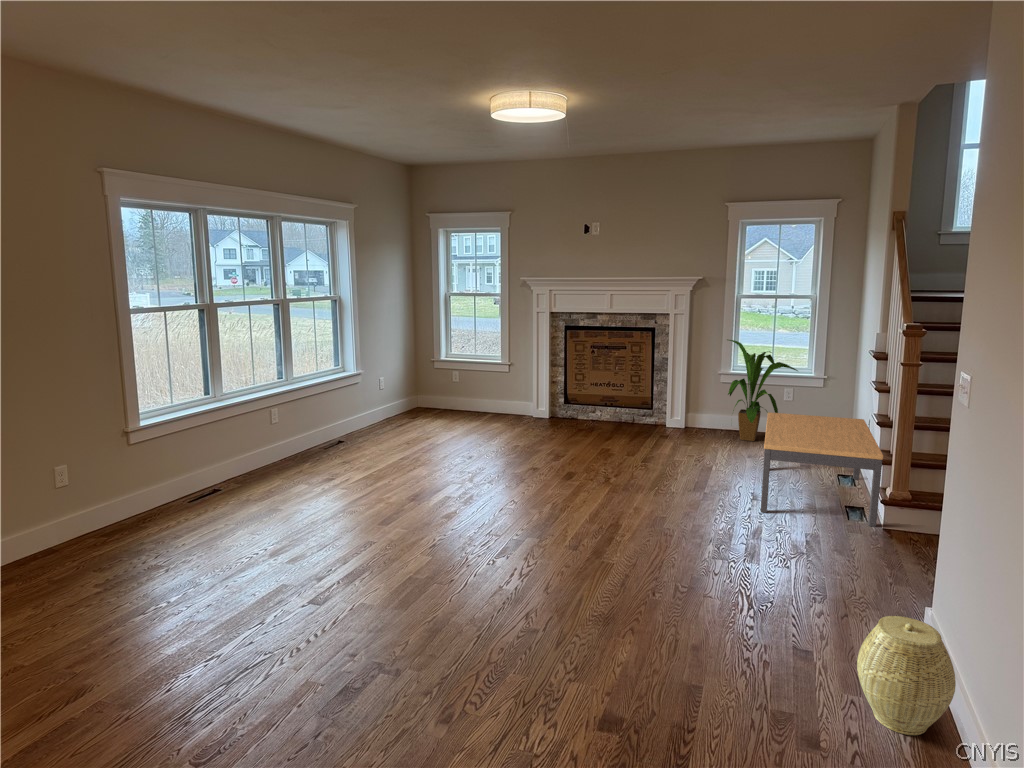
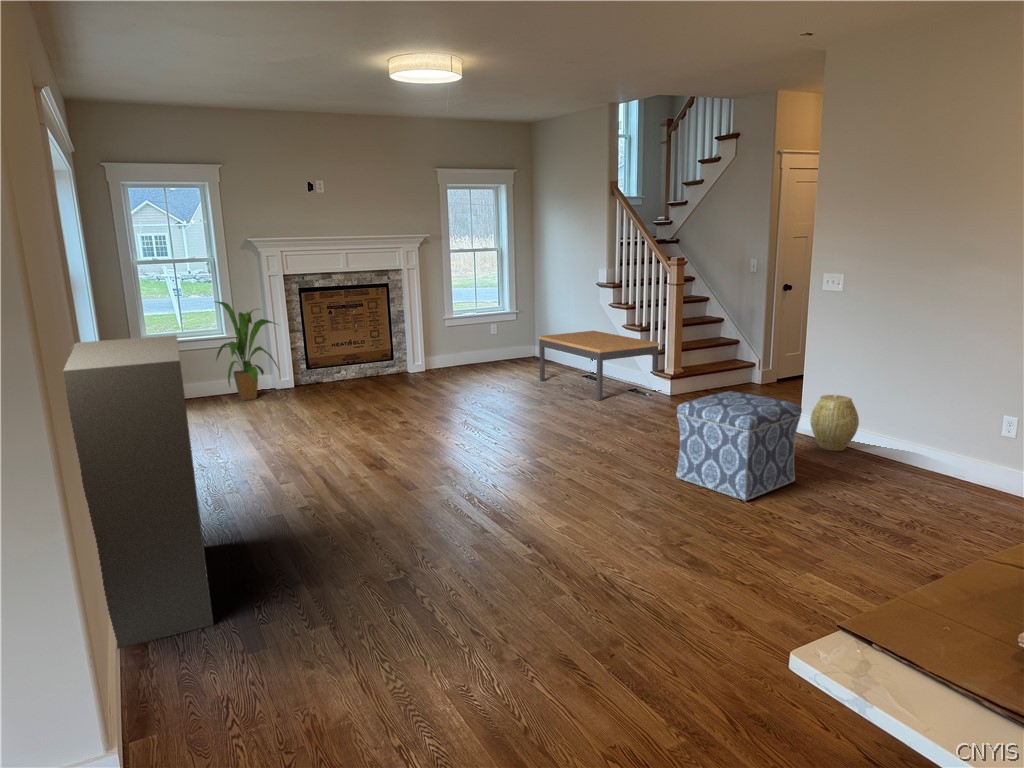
house plant: present [727,339,798,441] -> present [216,302,278,401]
bookshelf: none [21,355,206,563] -> present [63,335,213,649]
ottoman: none [529,534,676,720] -> present [676,391,802,502]

